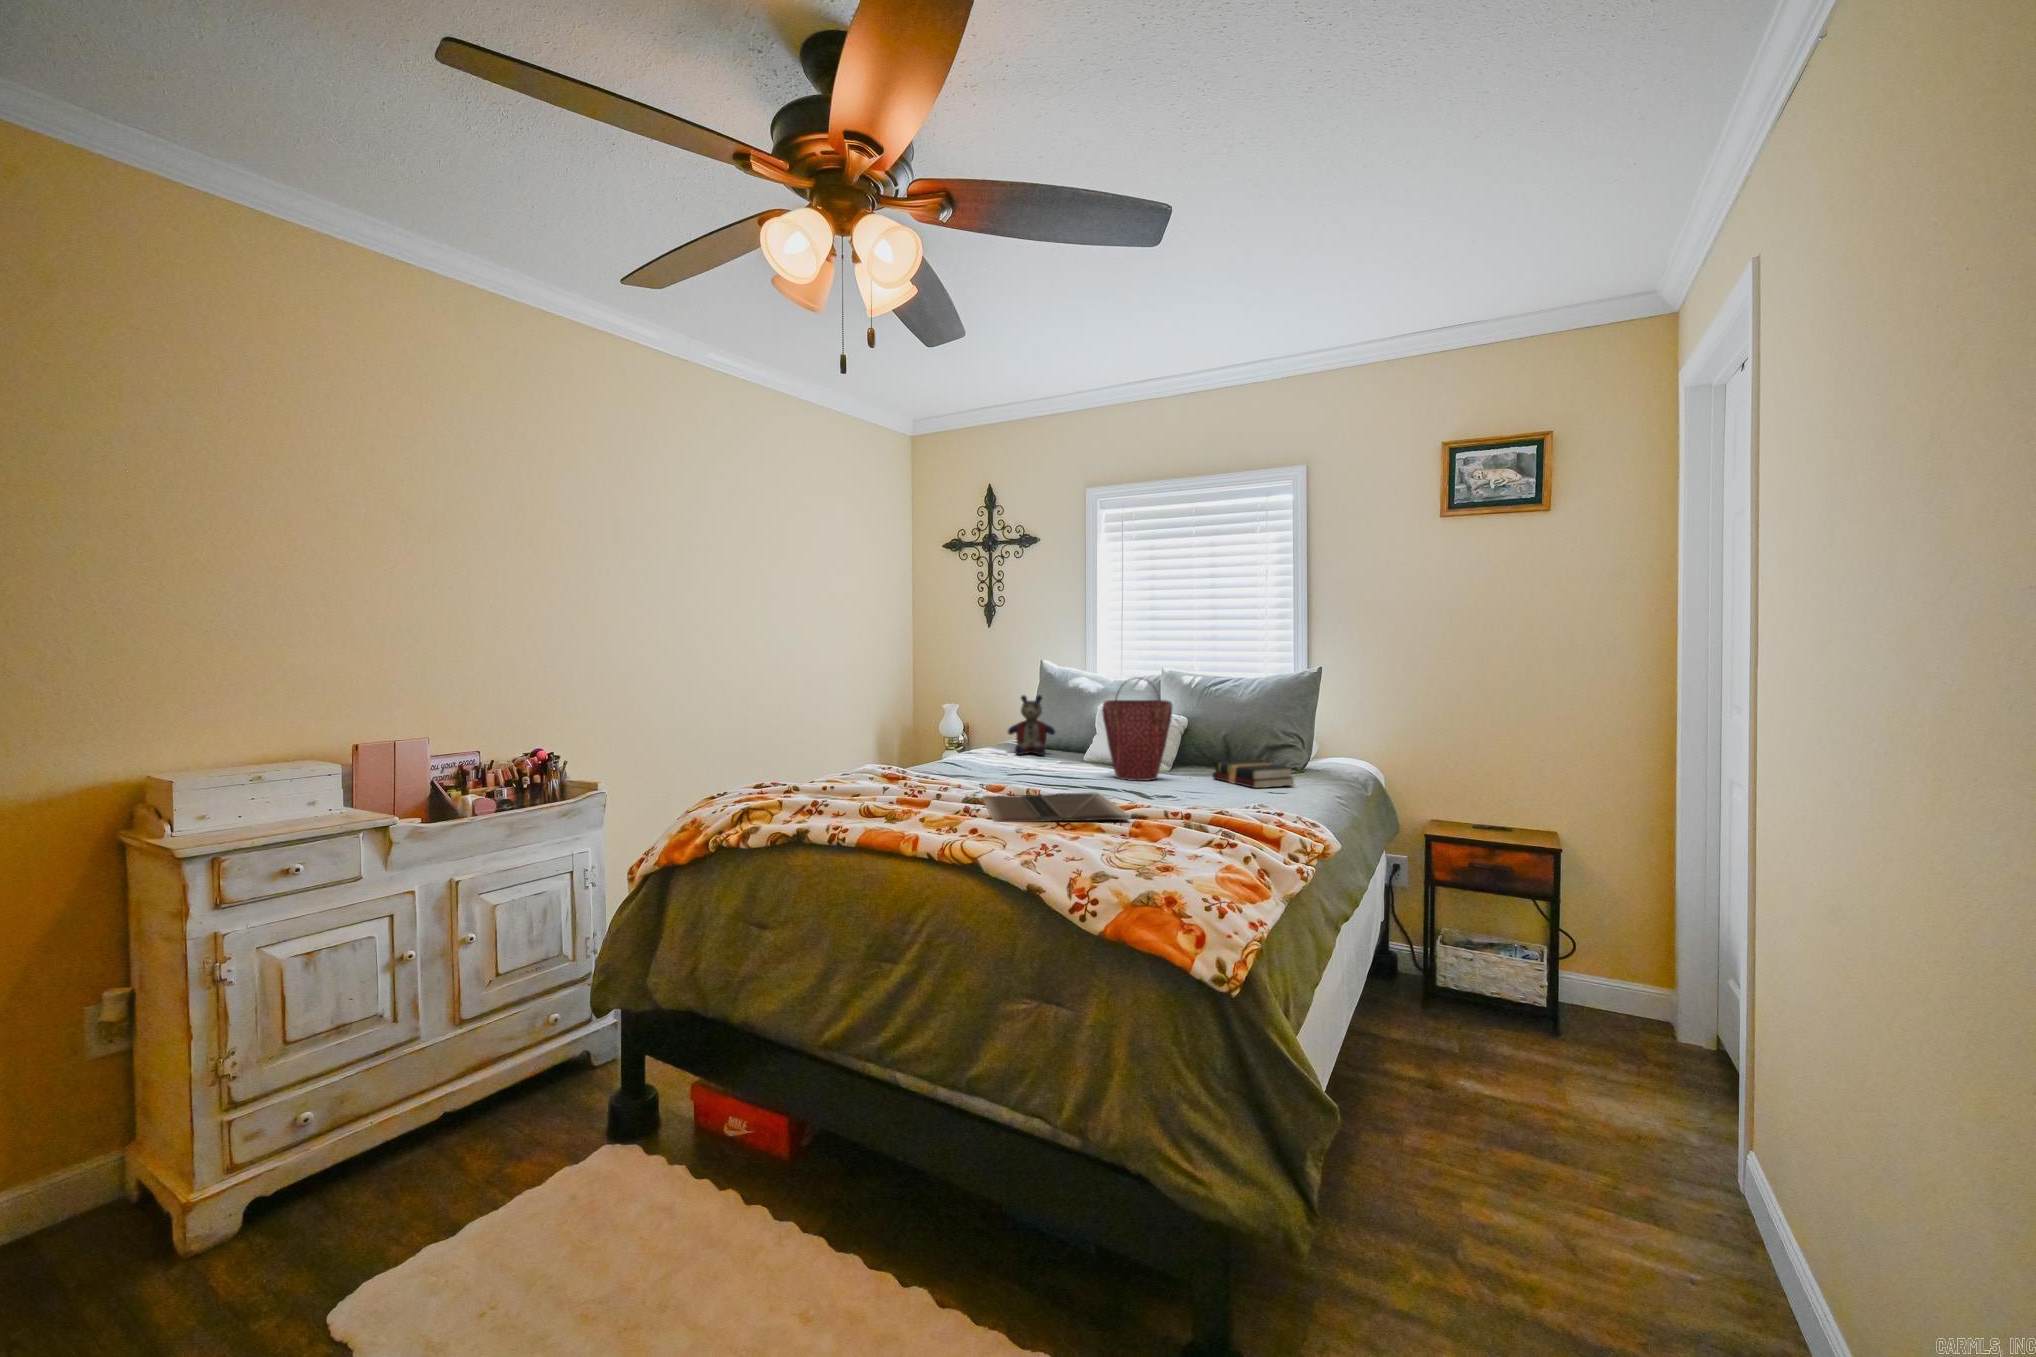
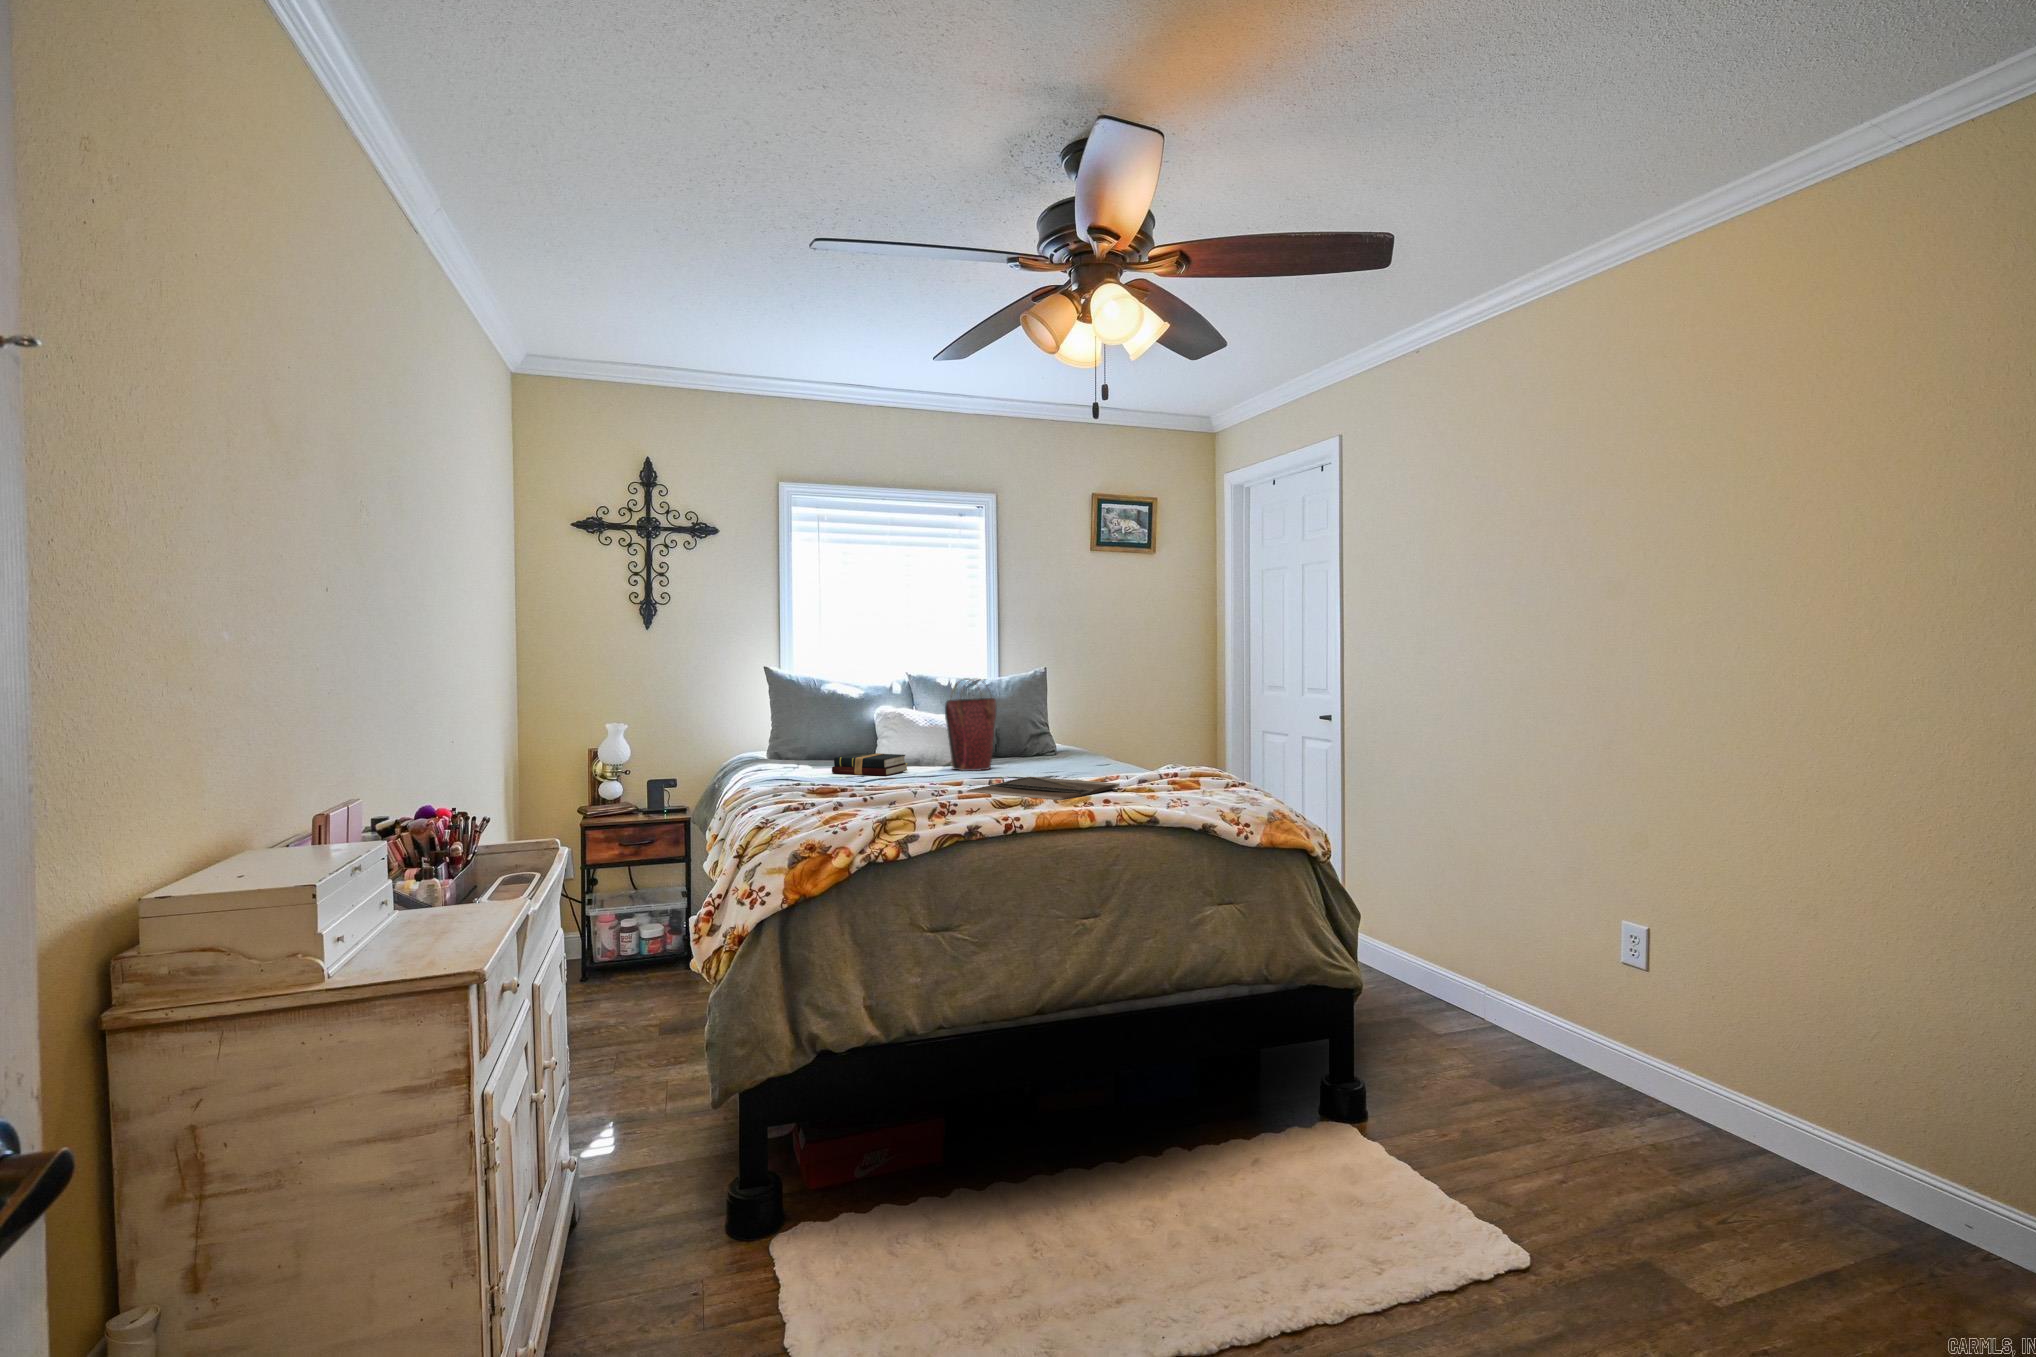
stuffed bear: present [1008,695,1055,755] -> none [769,701,821,765]
hardback book: present [1213,761,1295,788] -> present [832,753,908,776]

